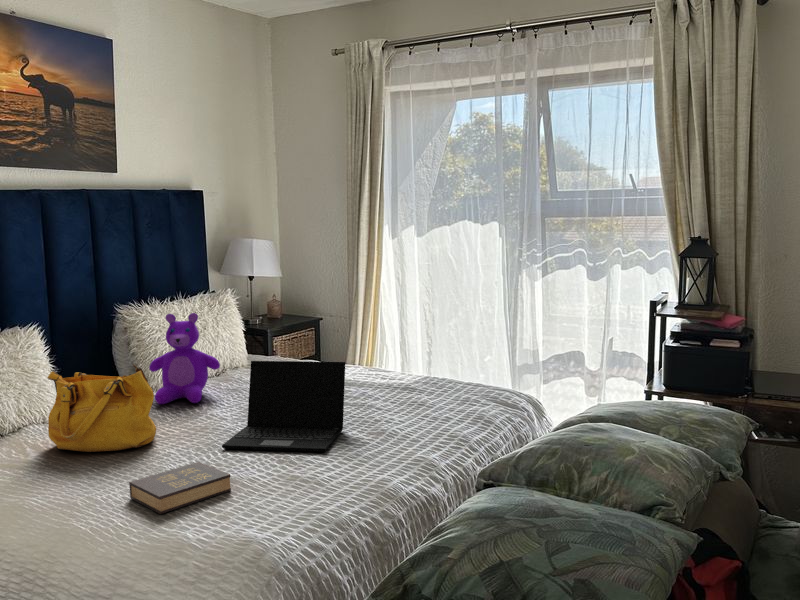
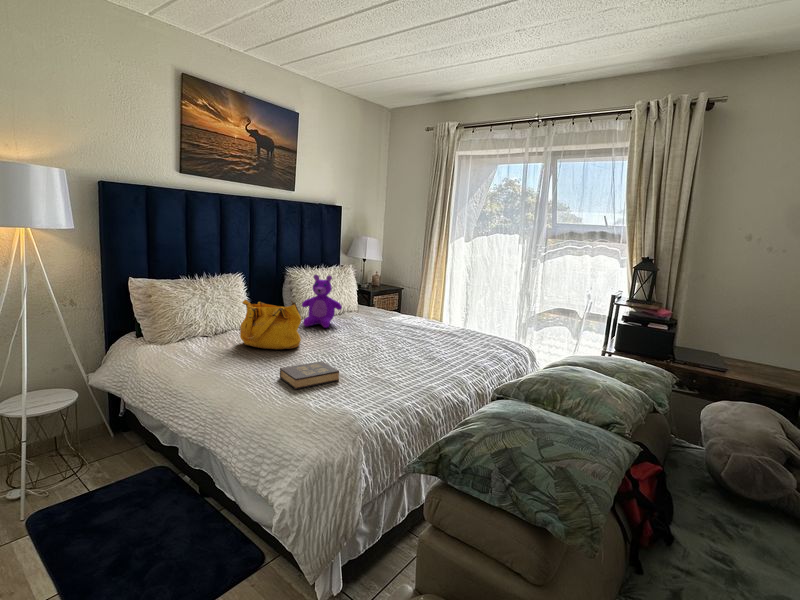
laptop: present [222,361,345,452] -> none [337,306,415,364]

